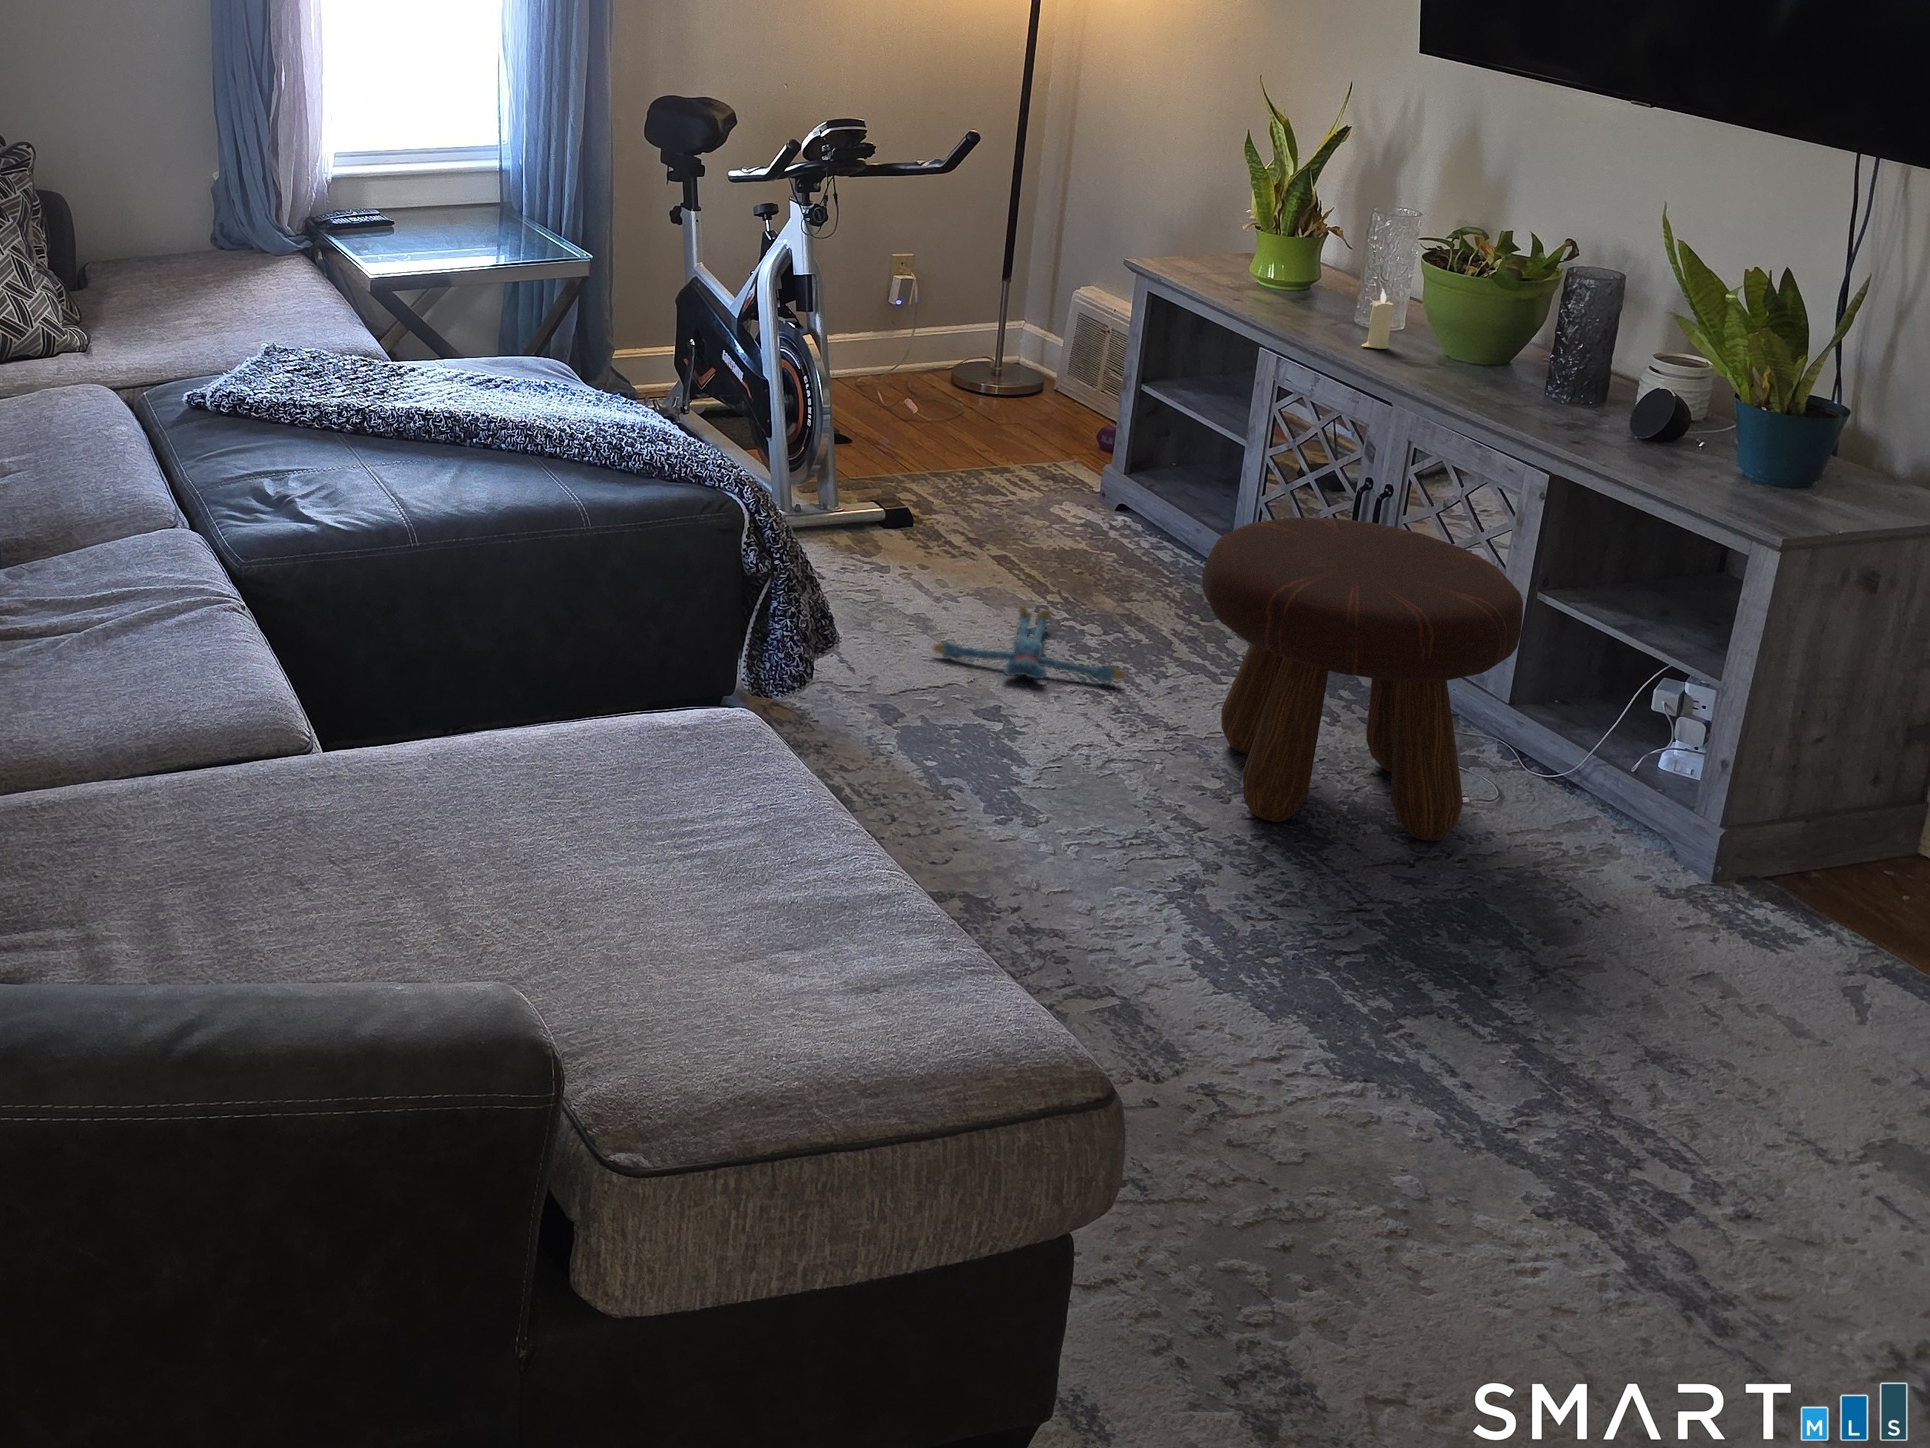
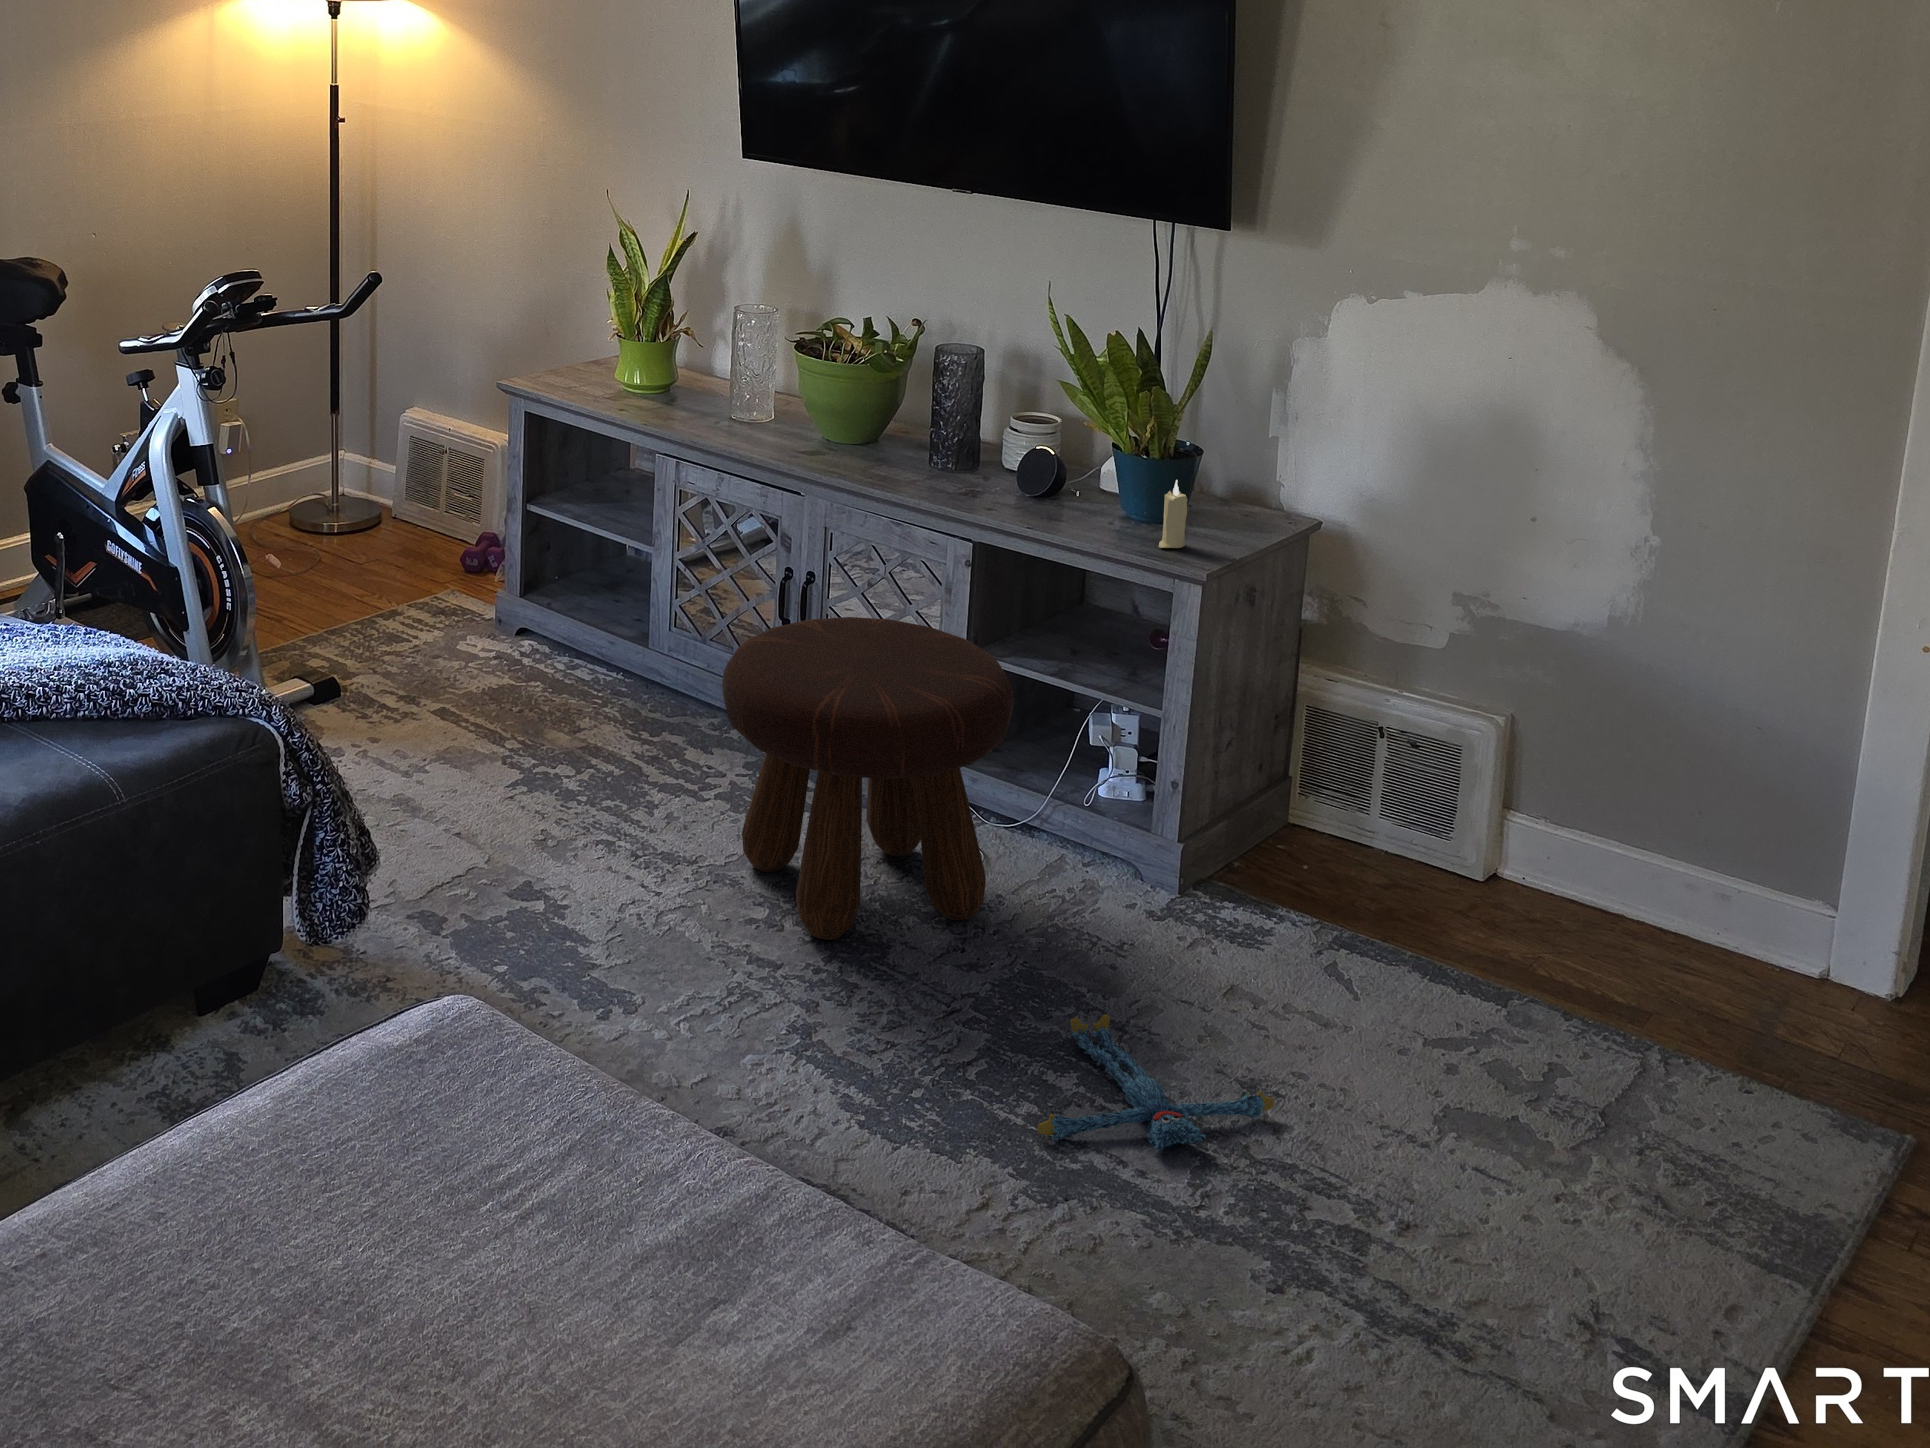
candle: present [1361,289,1393,349] -> present [1159,480,1187,548]
plush toy: present [933,606,1124,682] -> present [1037,1014,1274,1151]

